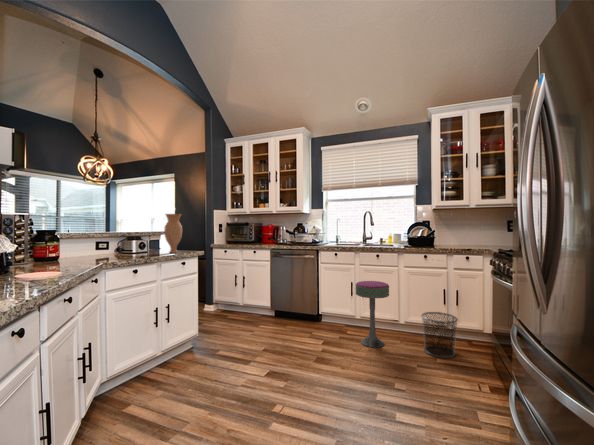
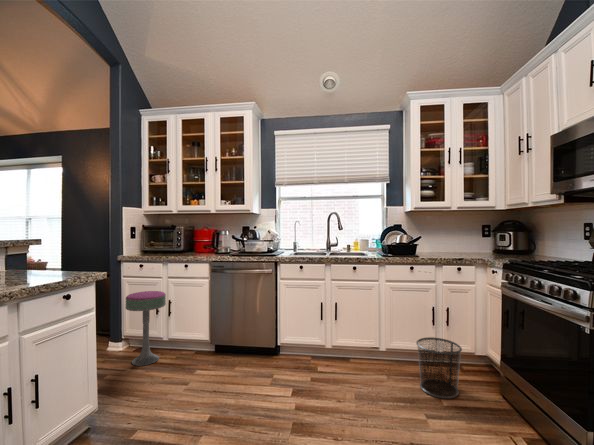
vase: present [164,214,182,253] -> none [32,209,69,278]
bar stool: present [356,281,389,348] -> present [126,291,166,366]

